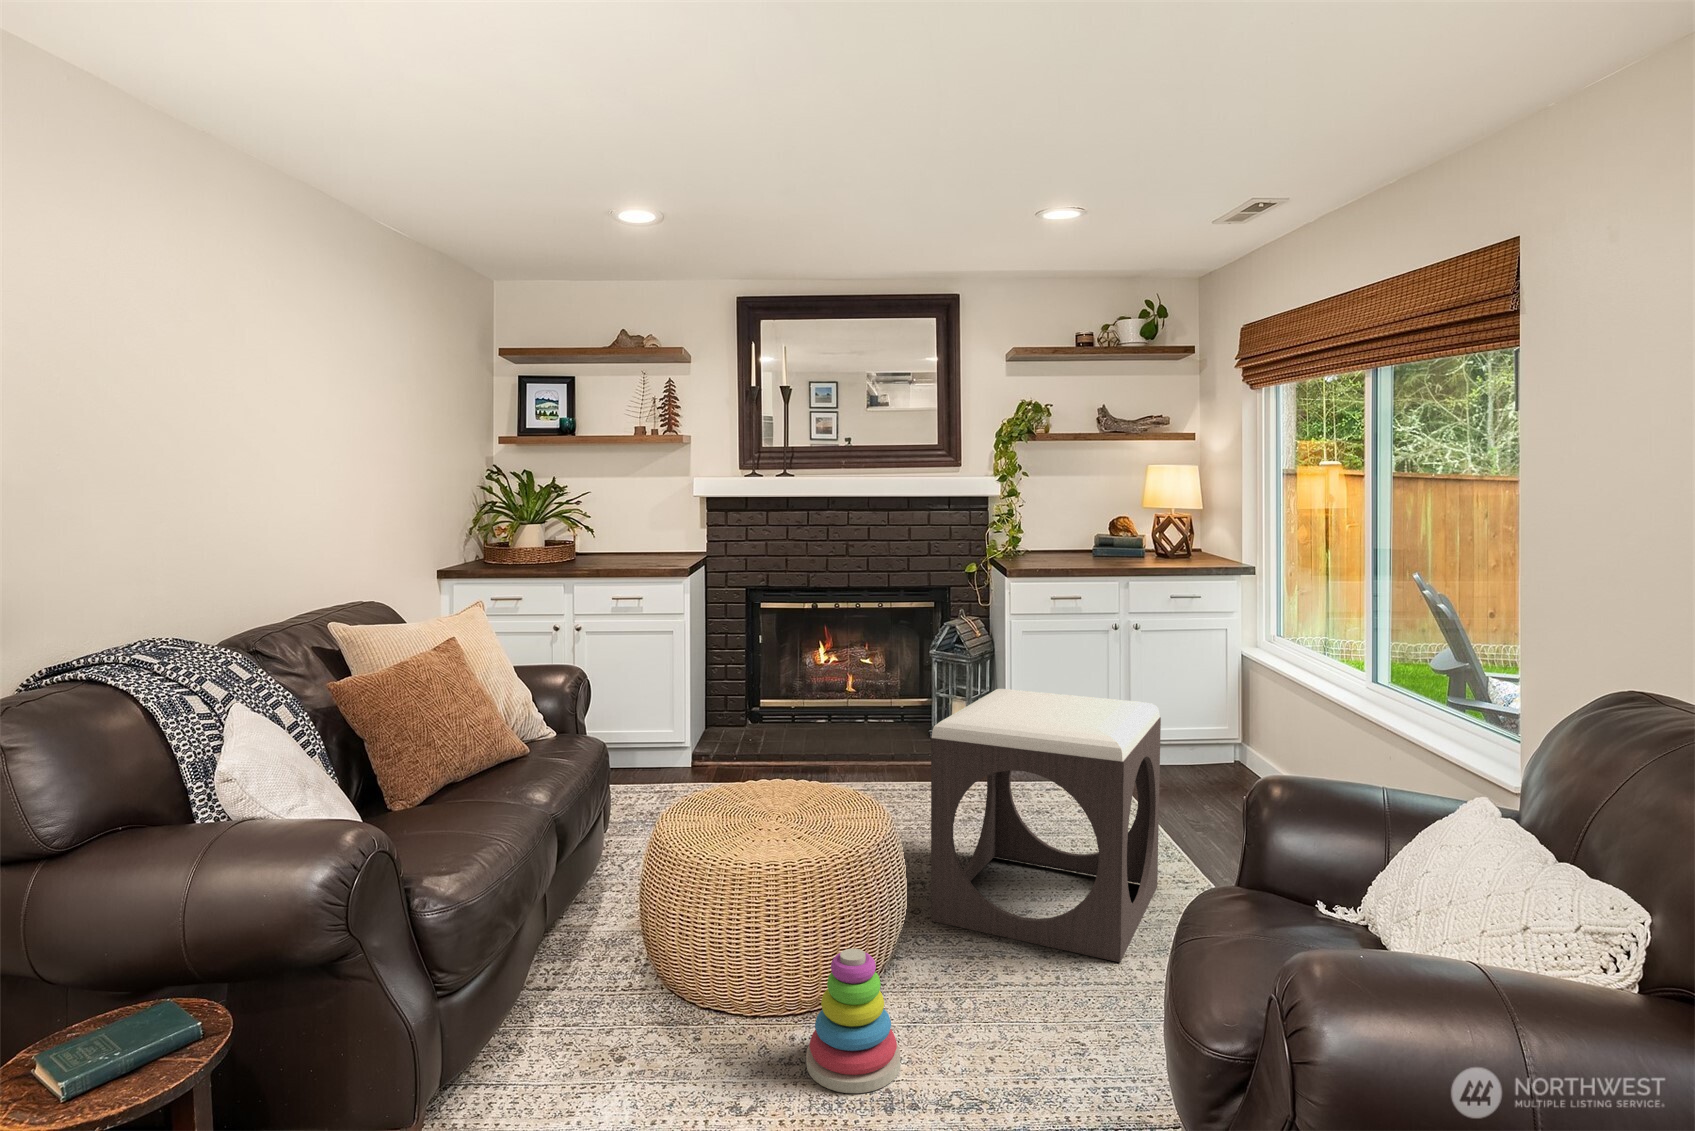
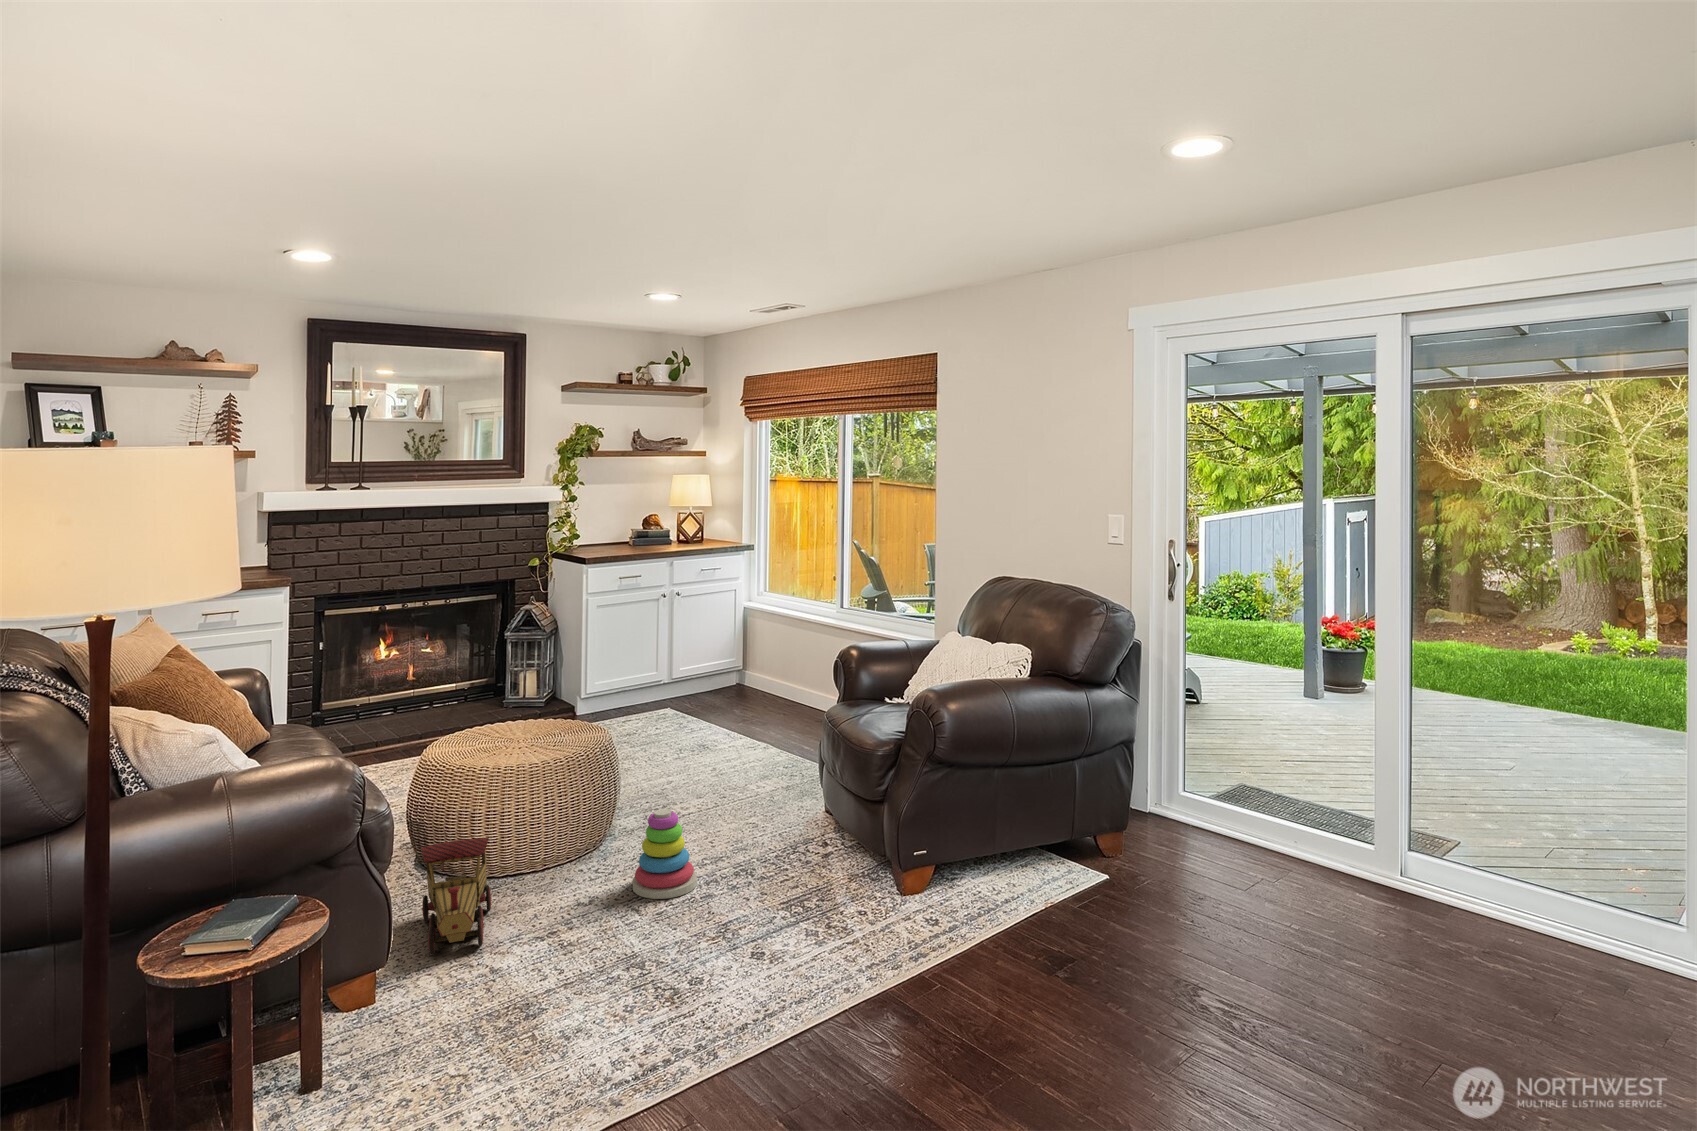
footstool: present [931,689,1161,962] -> none [634,641,775,814]
toy train: none [508,913,650,1078] -> present [421,838,492,955]

